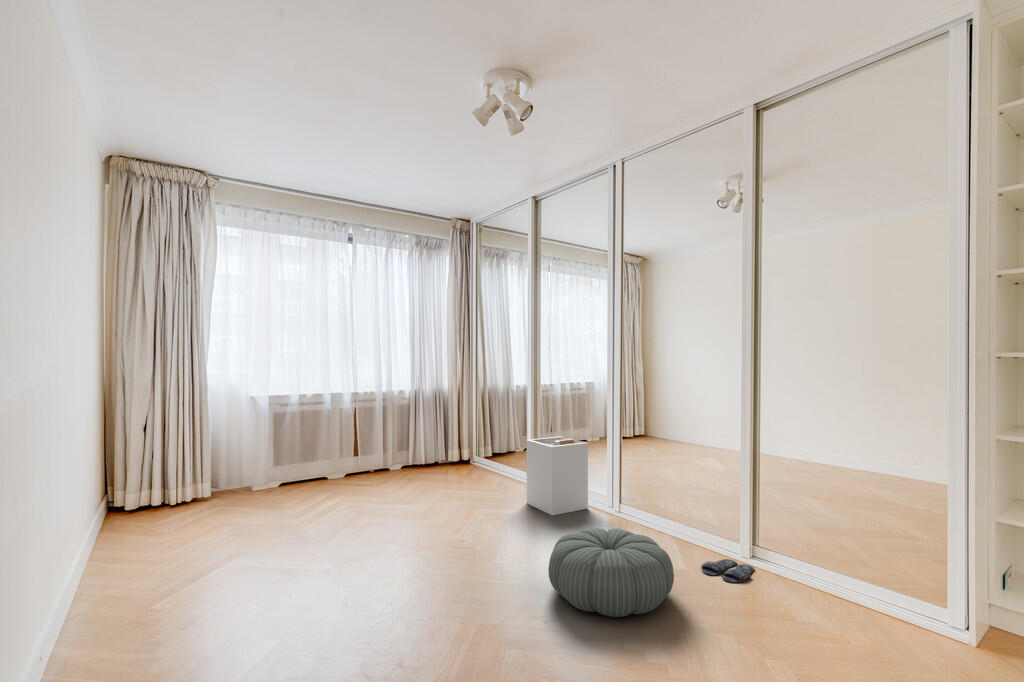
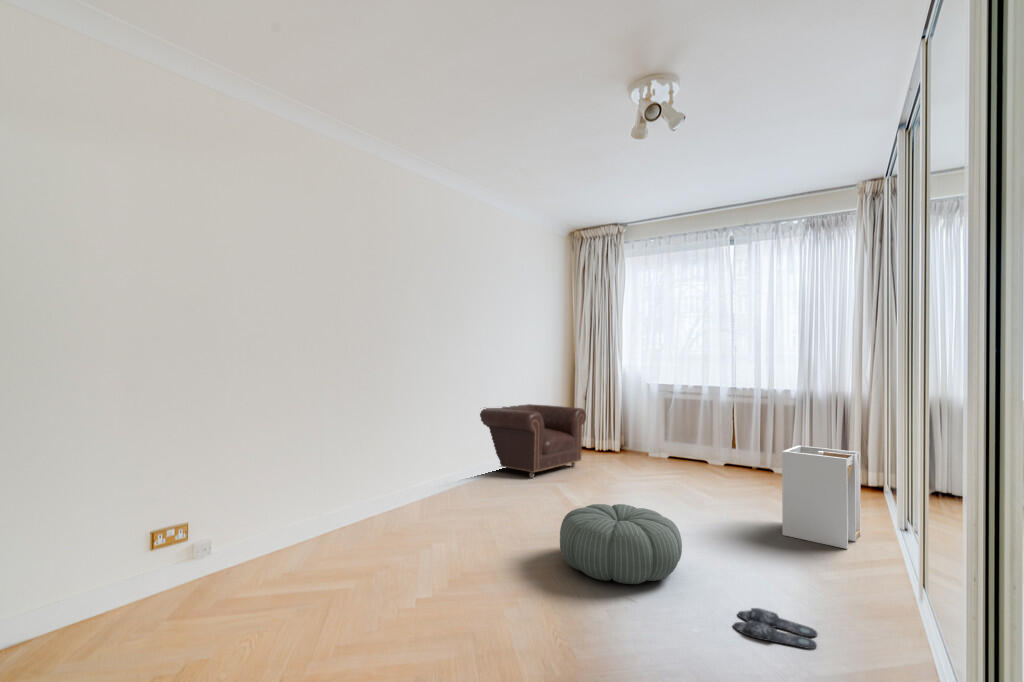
armchair: none [81,445,254,599] -> present [480,404,586,478]

